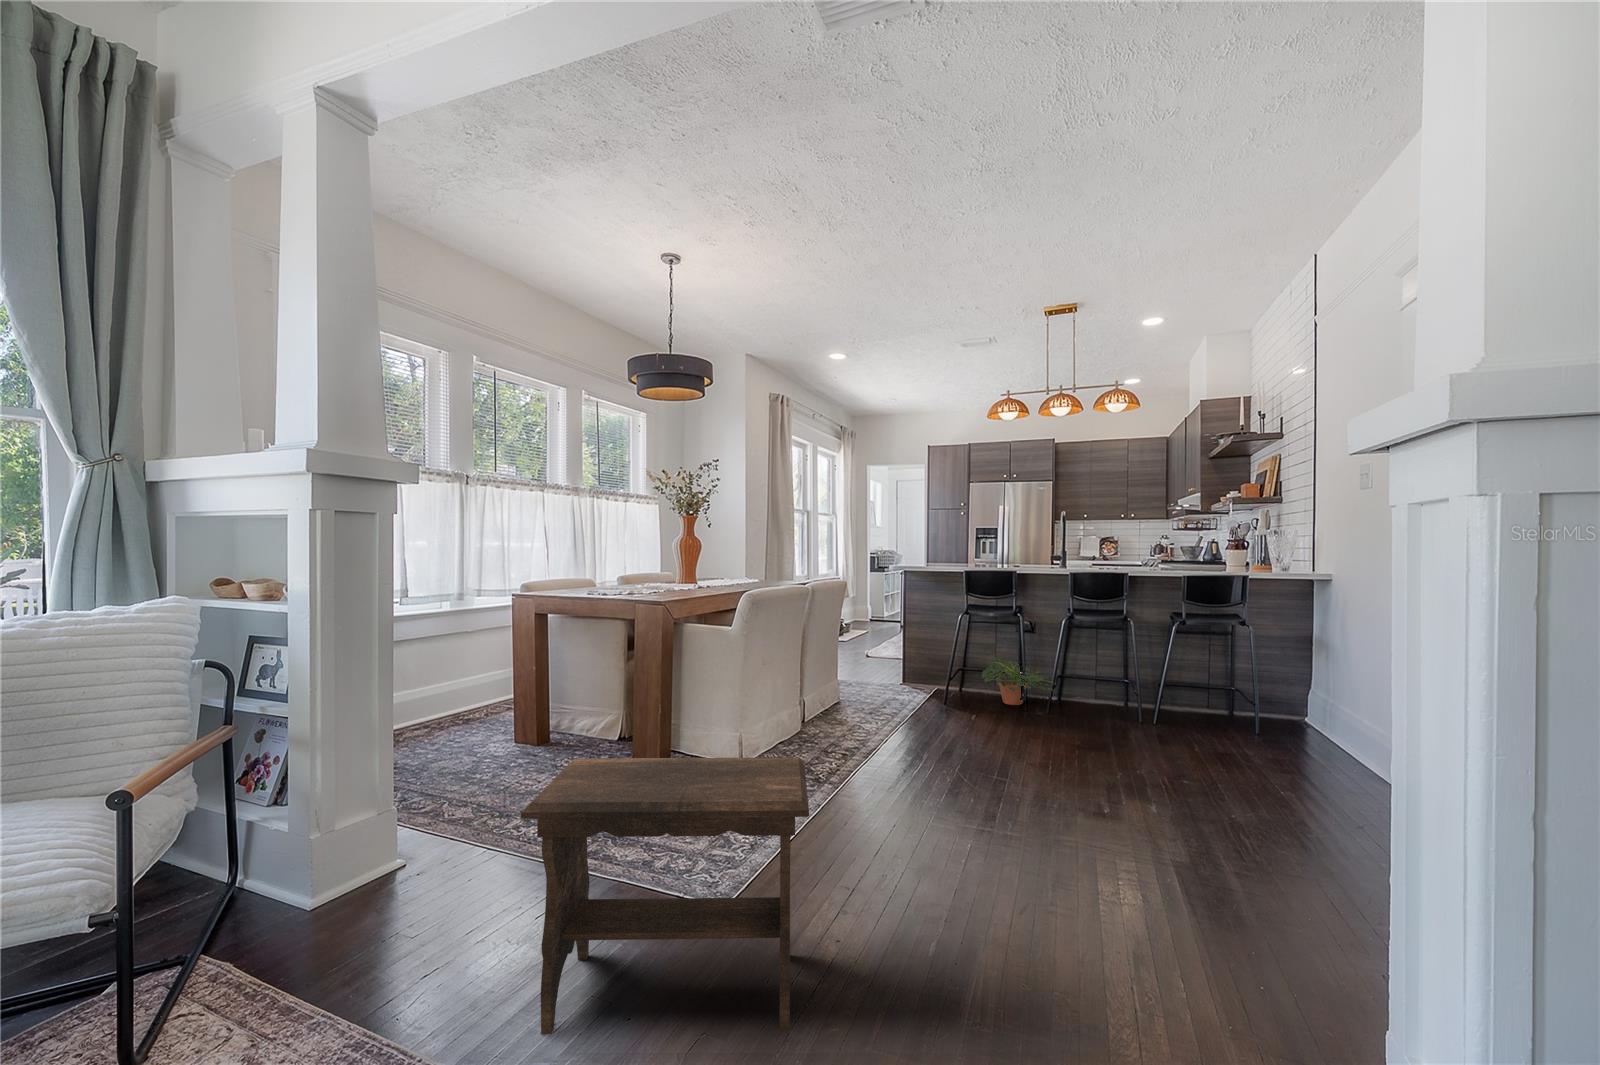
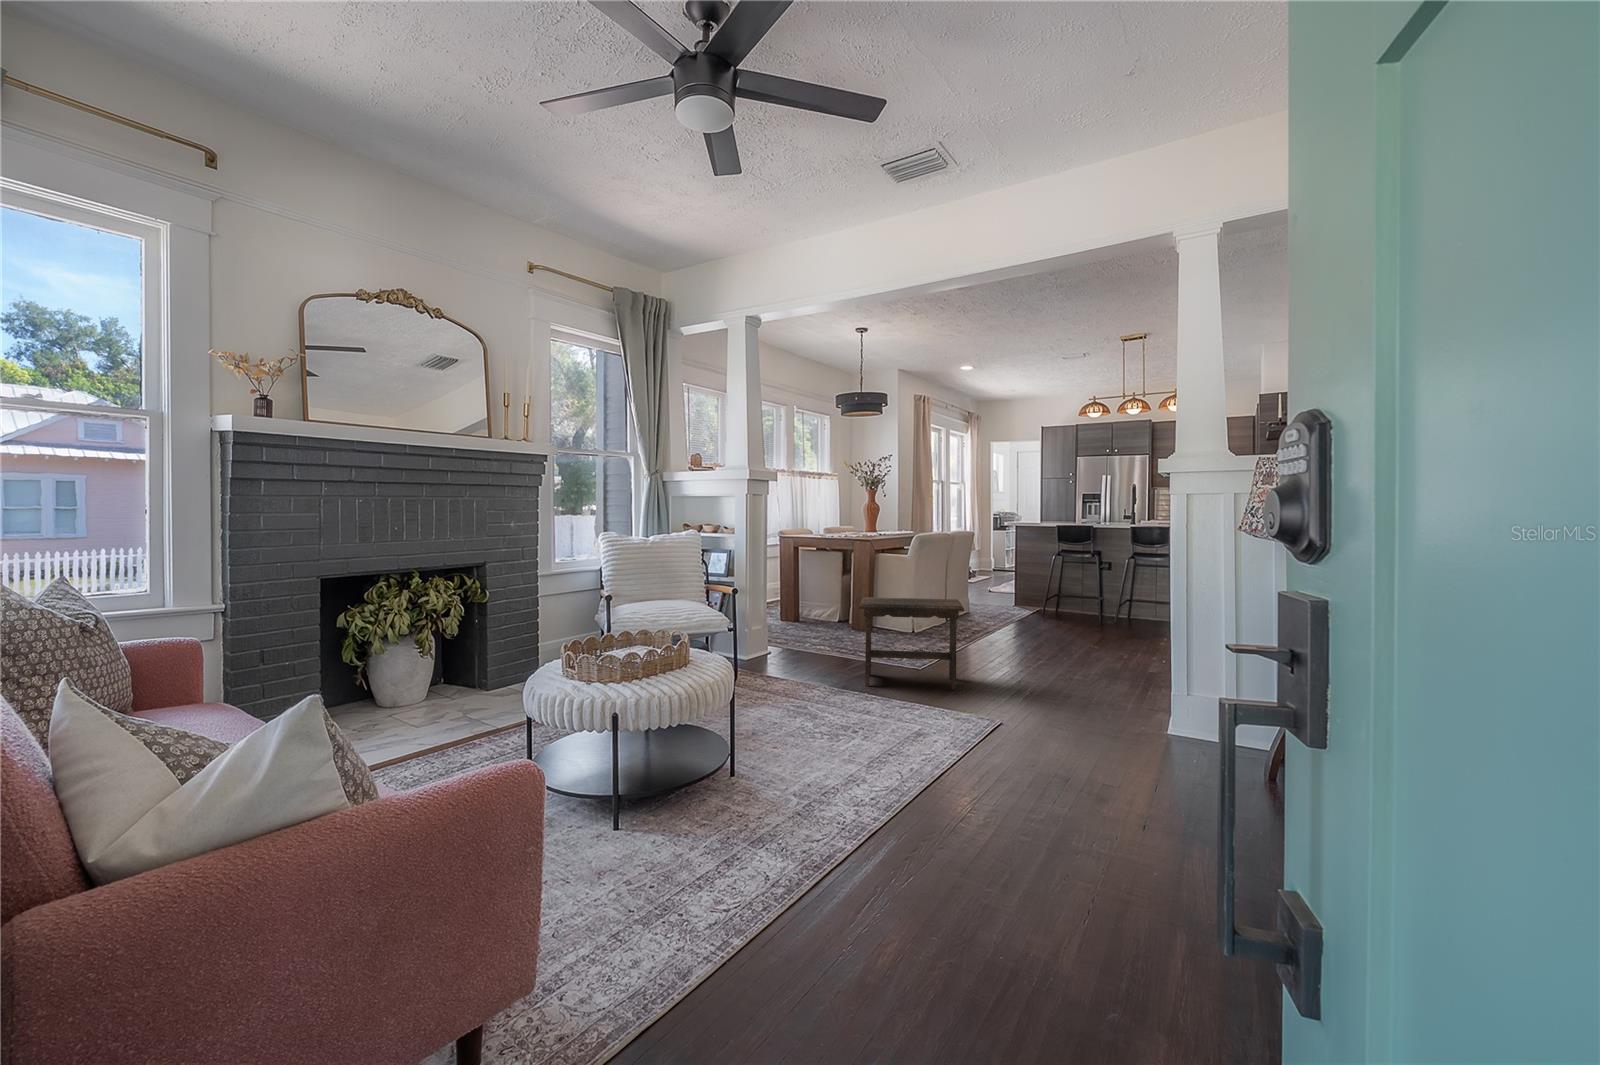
potted plant: present [982,657,1054,705] -> none [1068,586,1123,617]

